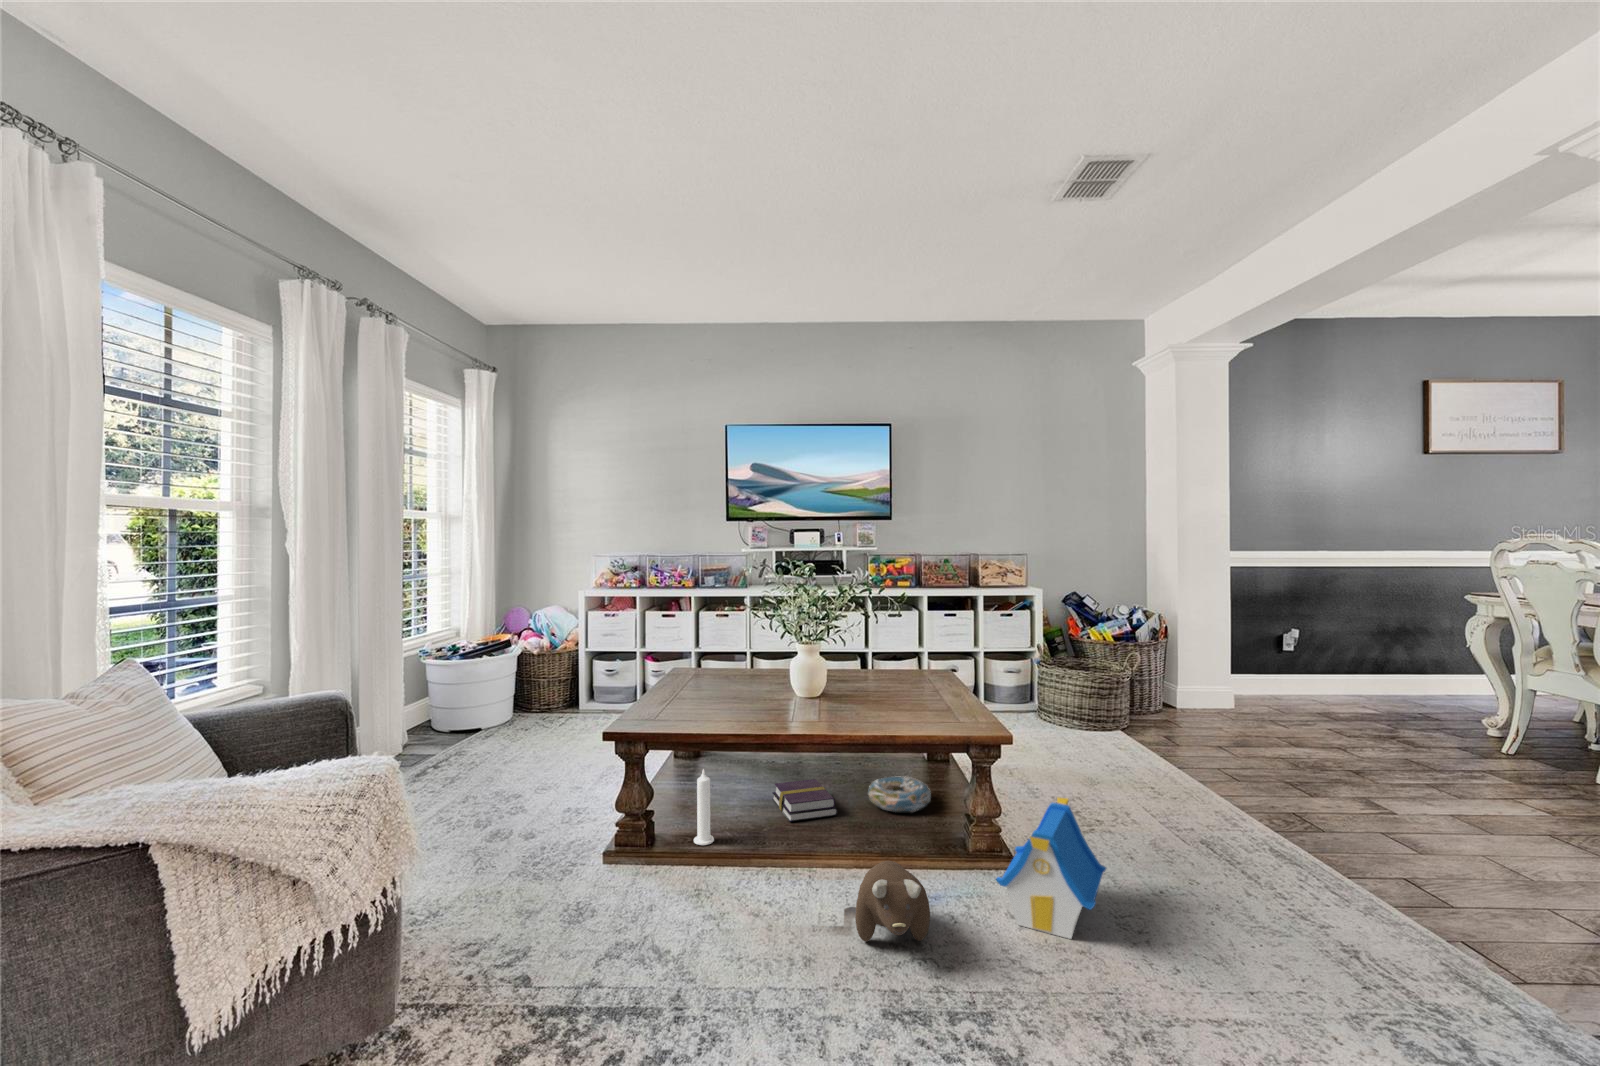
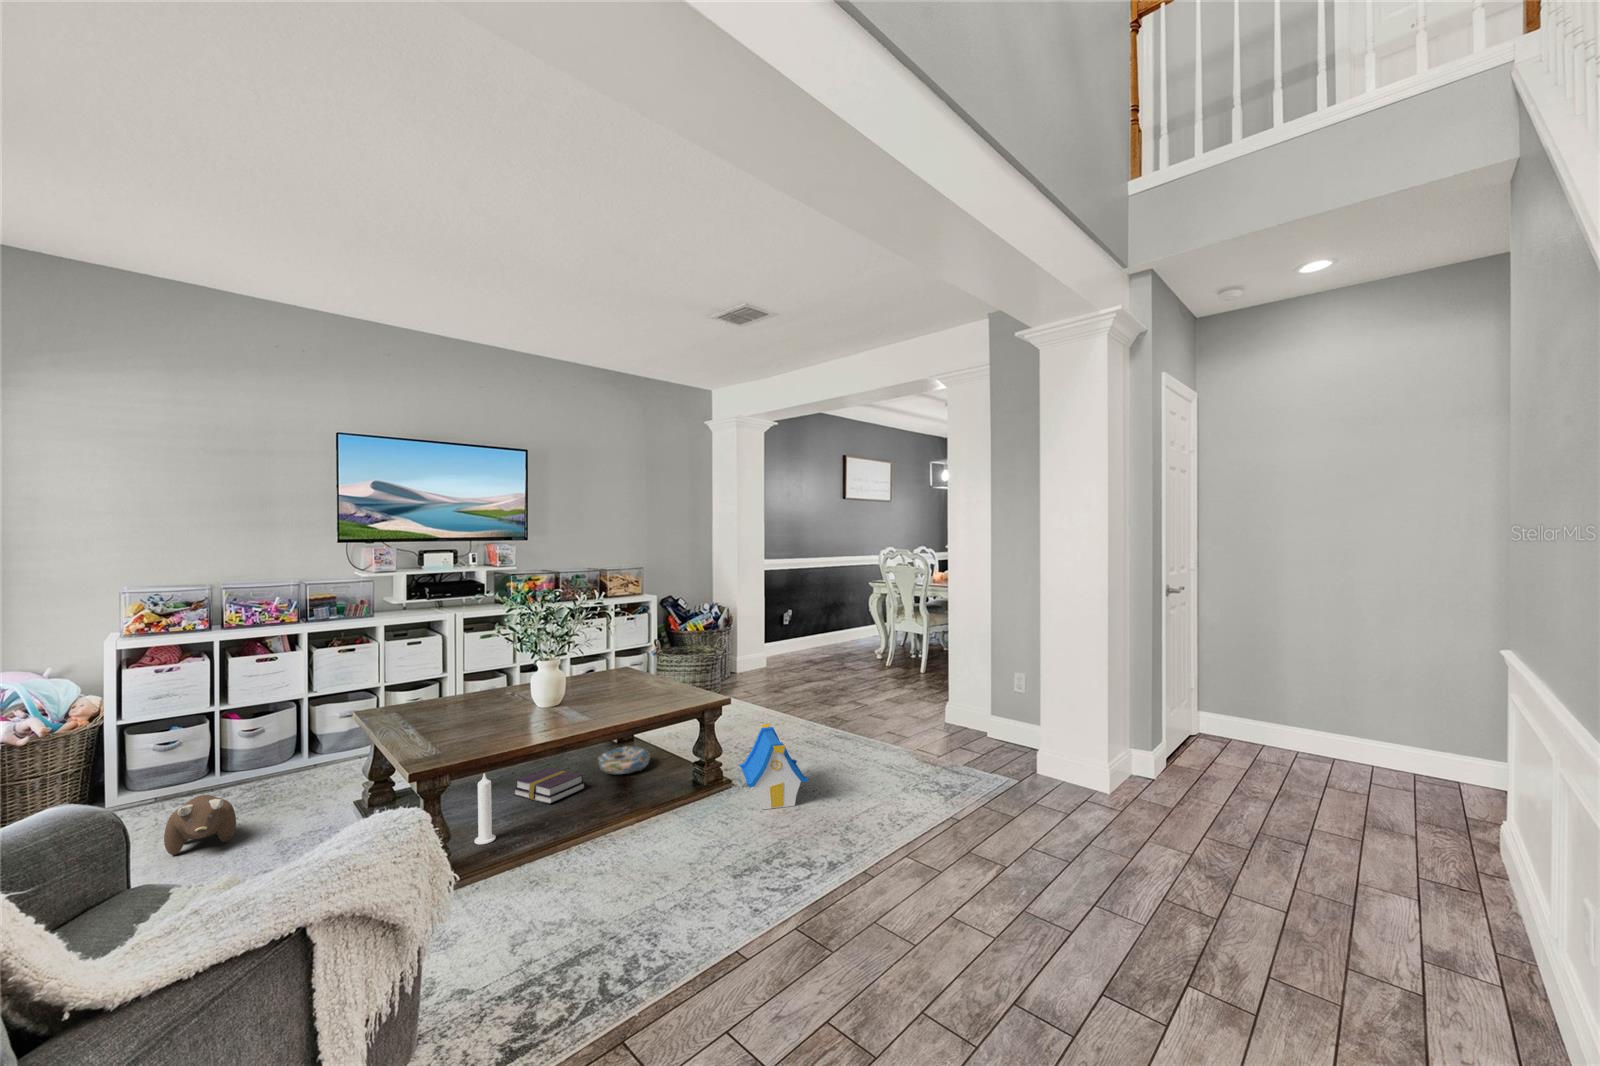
plush toy: present [855,861,930,942] -> present [164,795,236,855]

